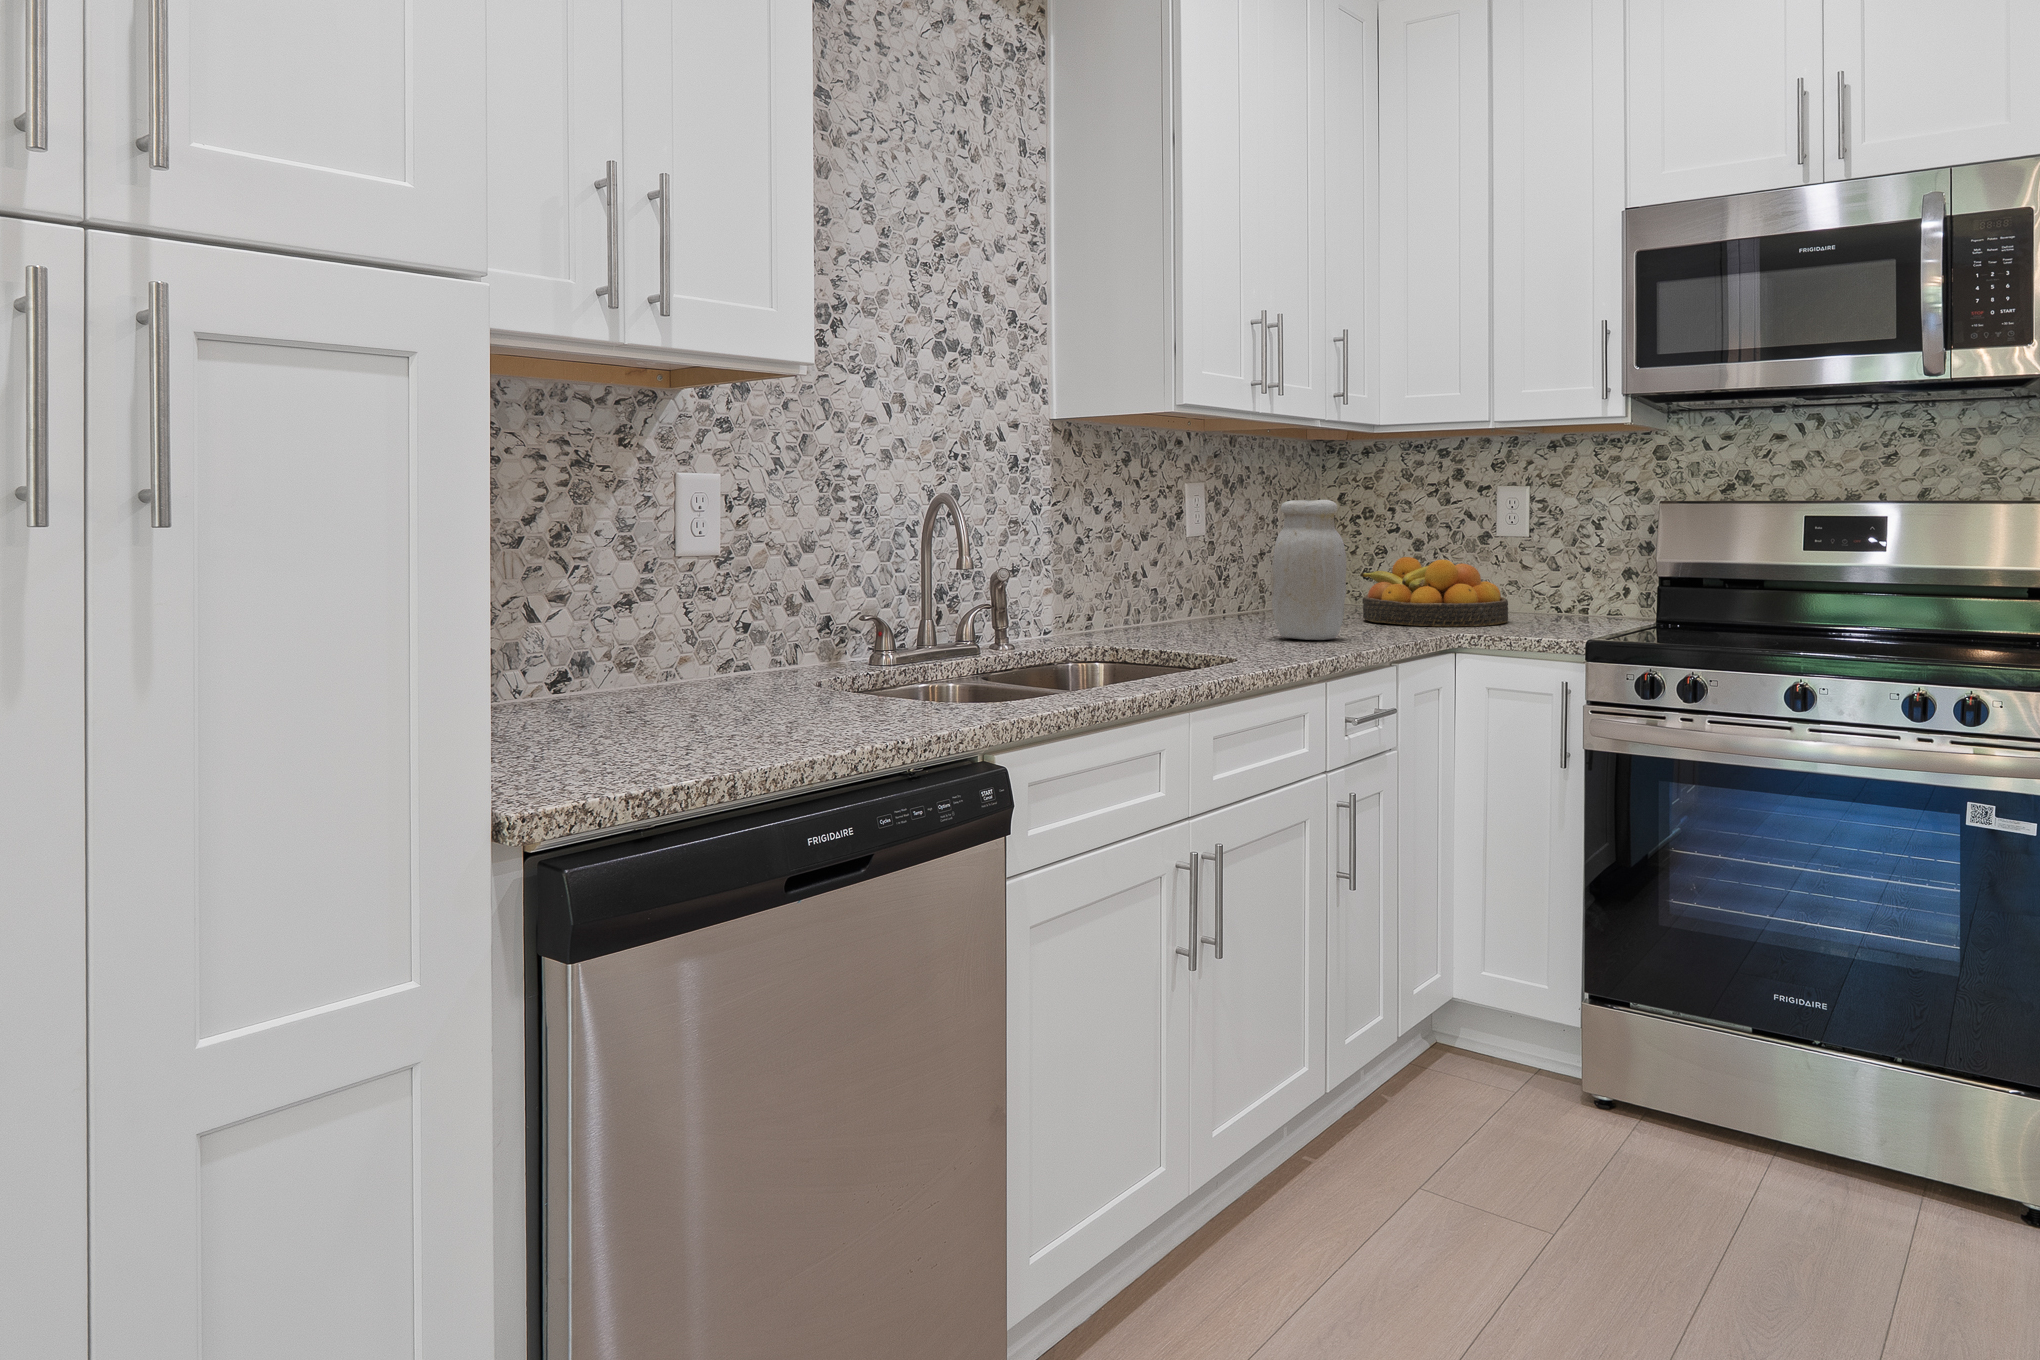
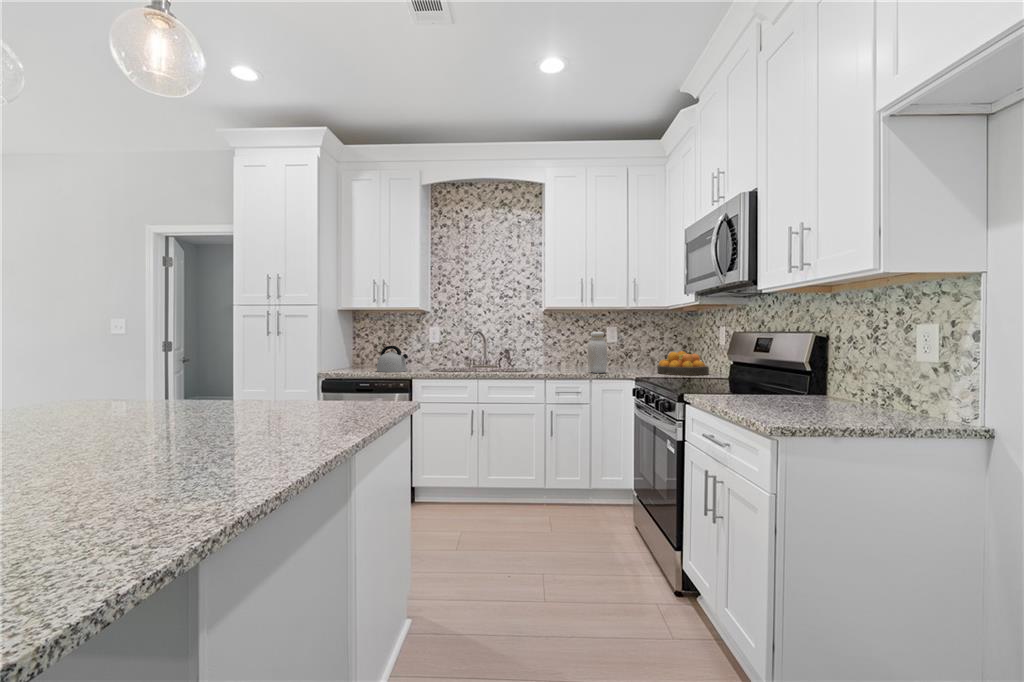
kettle: none [573,576,768,742] -> present [377,346,408,372]

